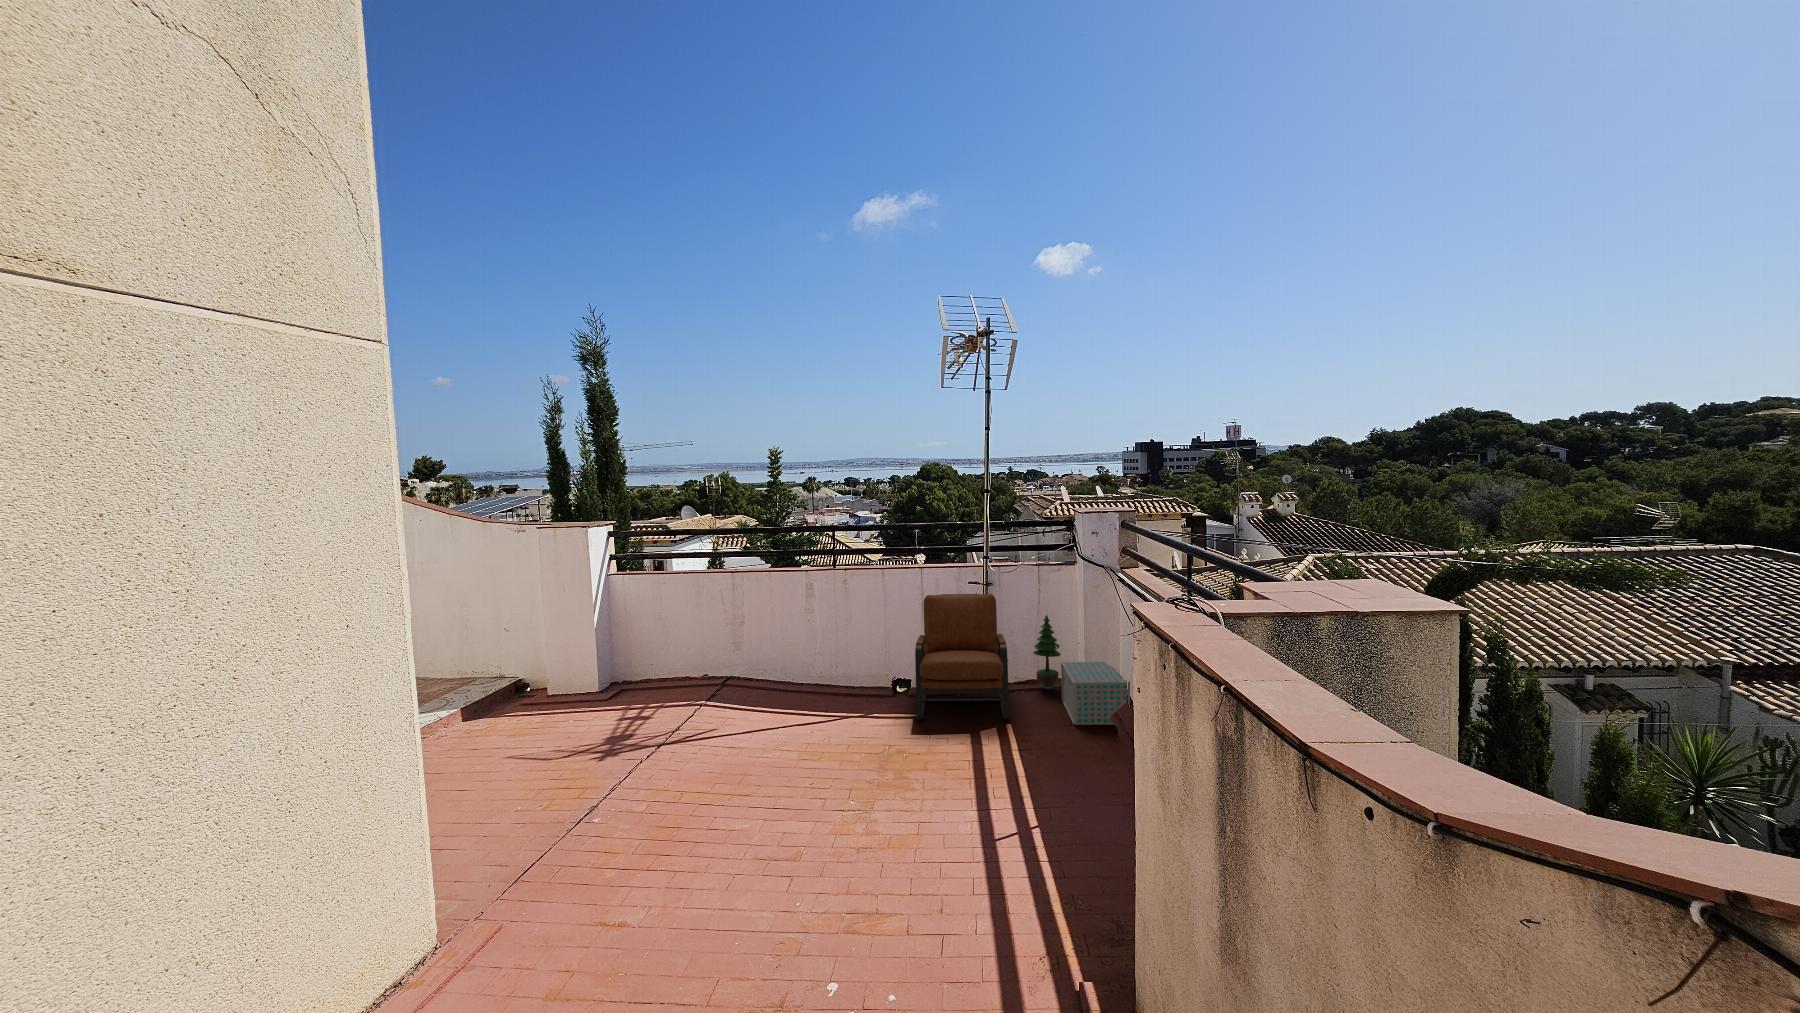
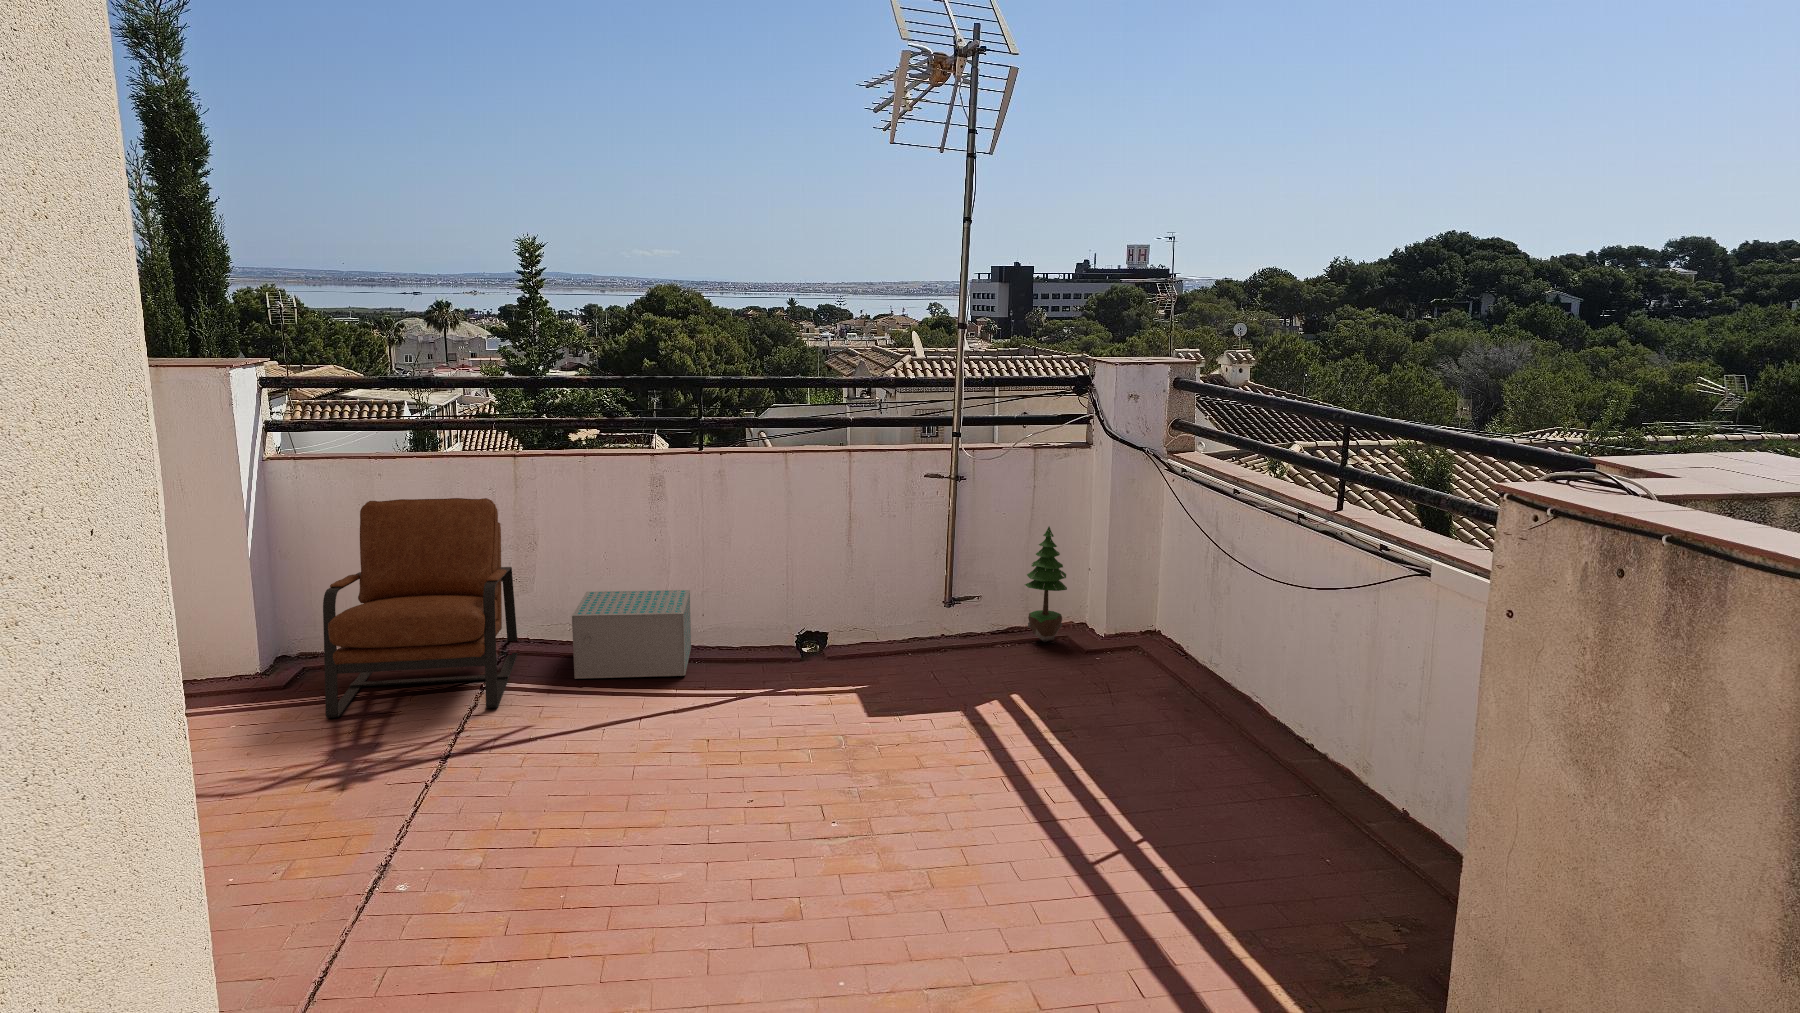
chair: present [915,594,1010,720] -> present [323,498,517,718]
storage box: present [1061,662,1130,725] -> present [572,590,691,679]

